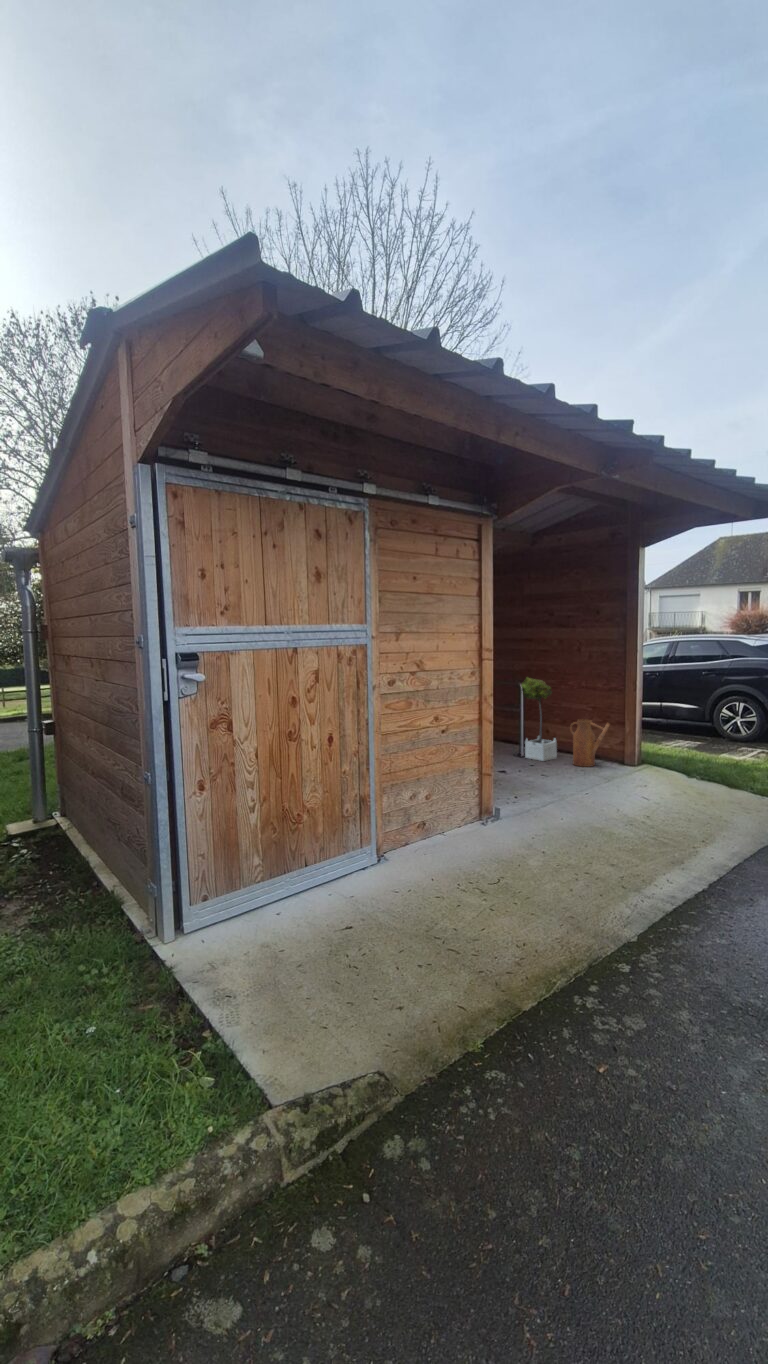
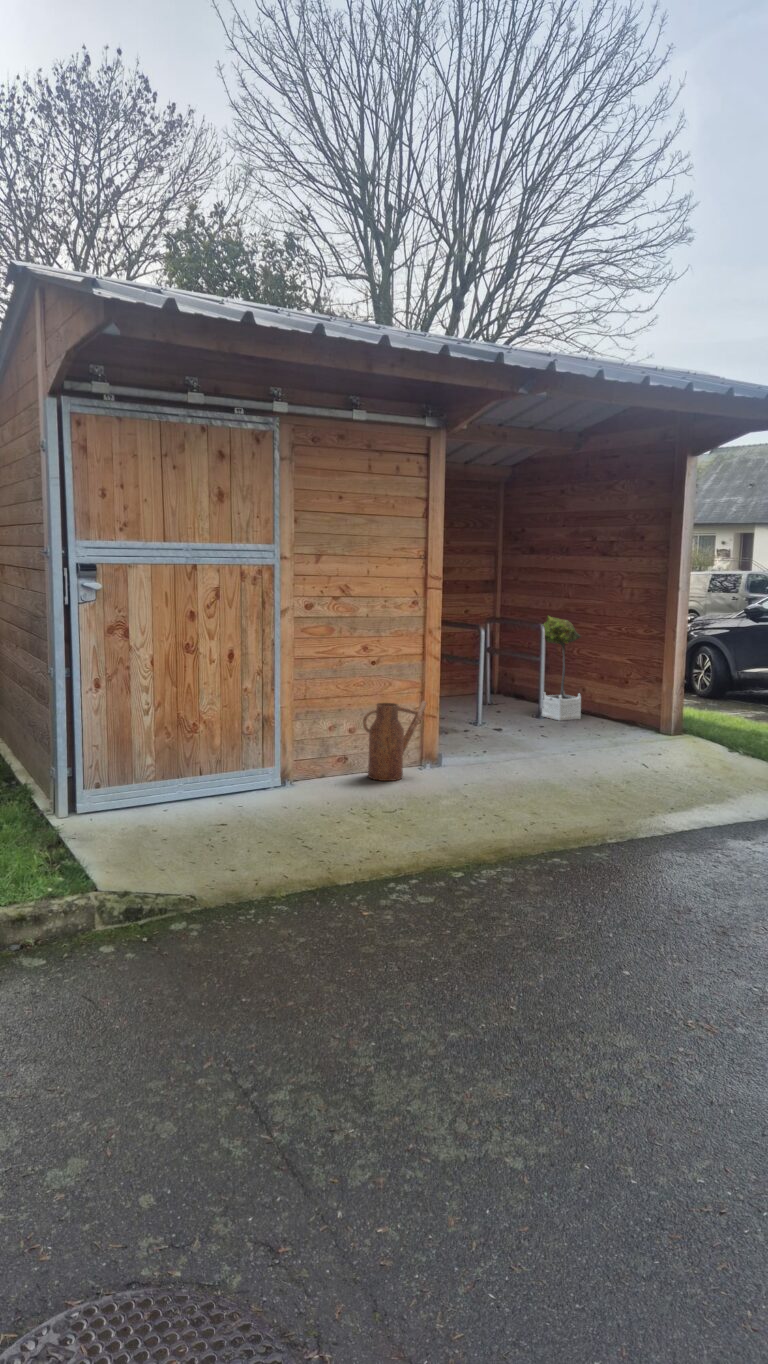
watering can: present [570,719,610,767] -> present [363,701,427,781]

